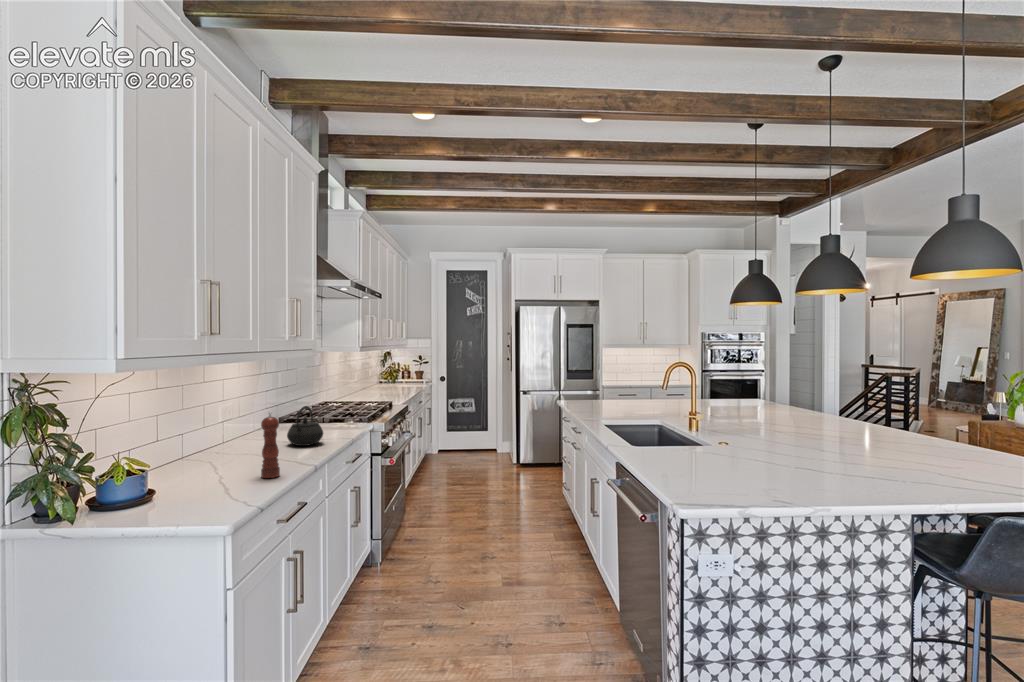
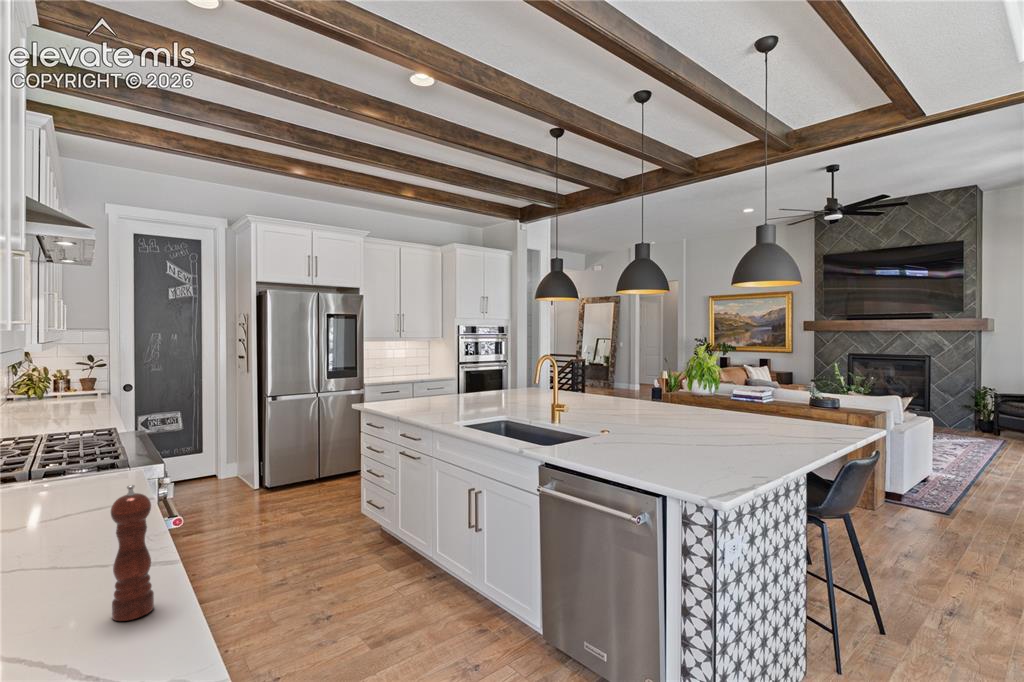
kettle: present [287,406,323,446] -> none [41,458,122,535]

